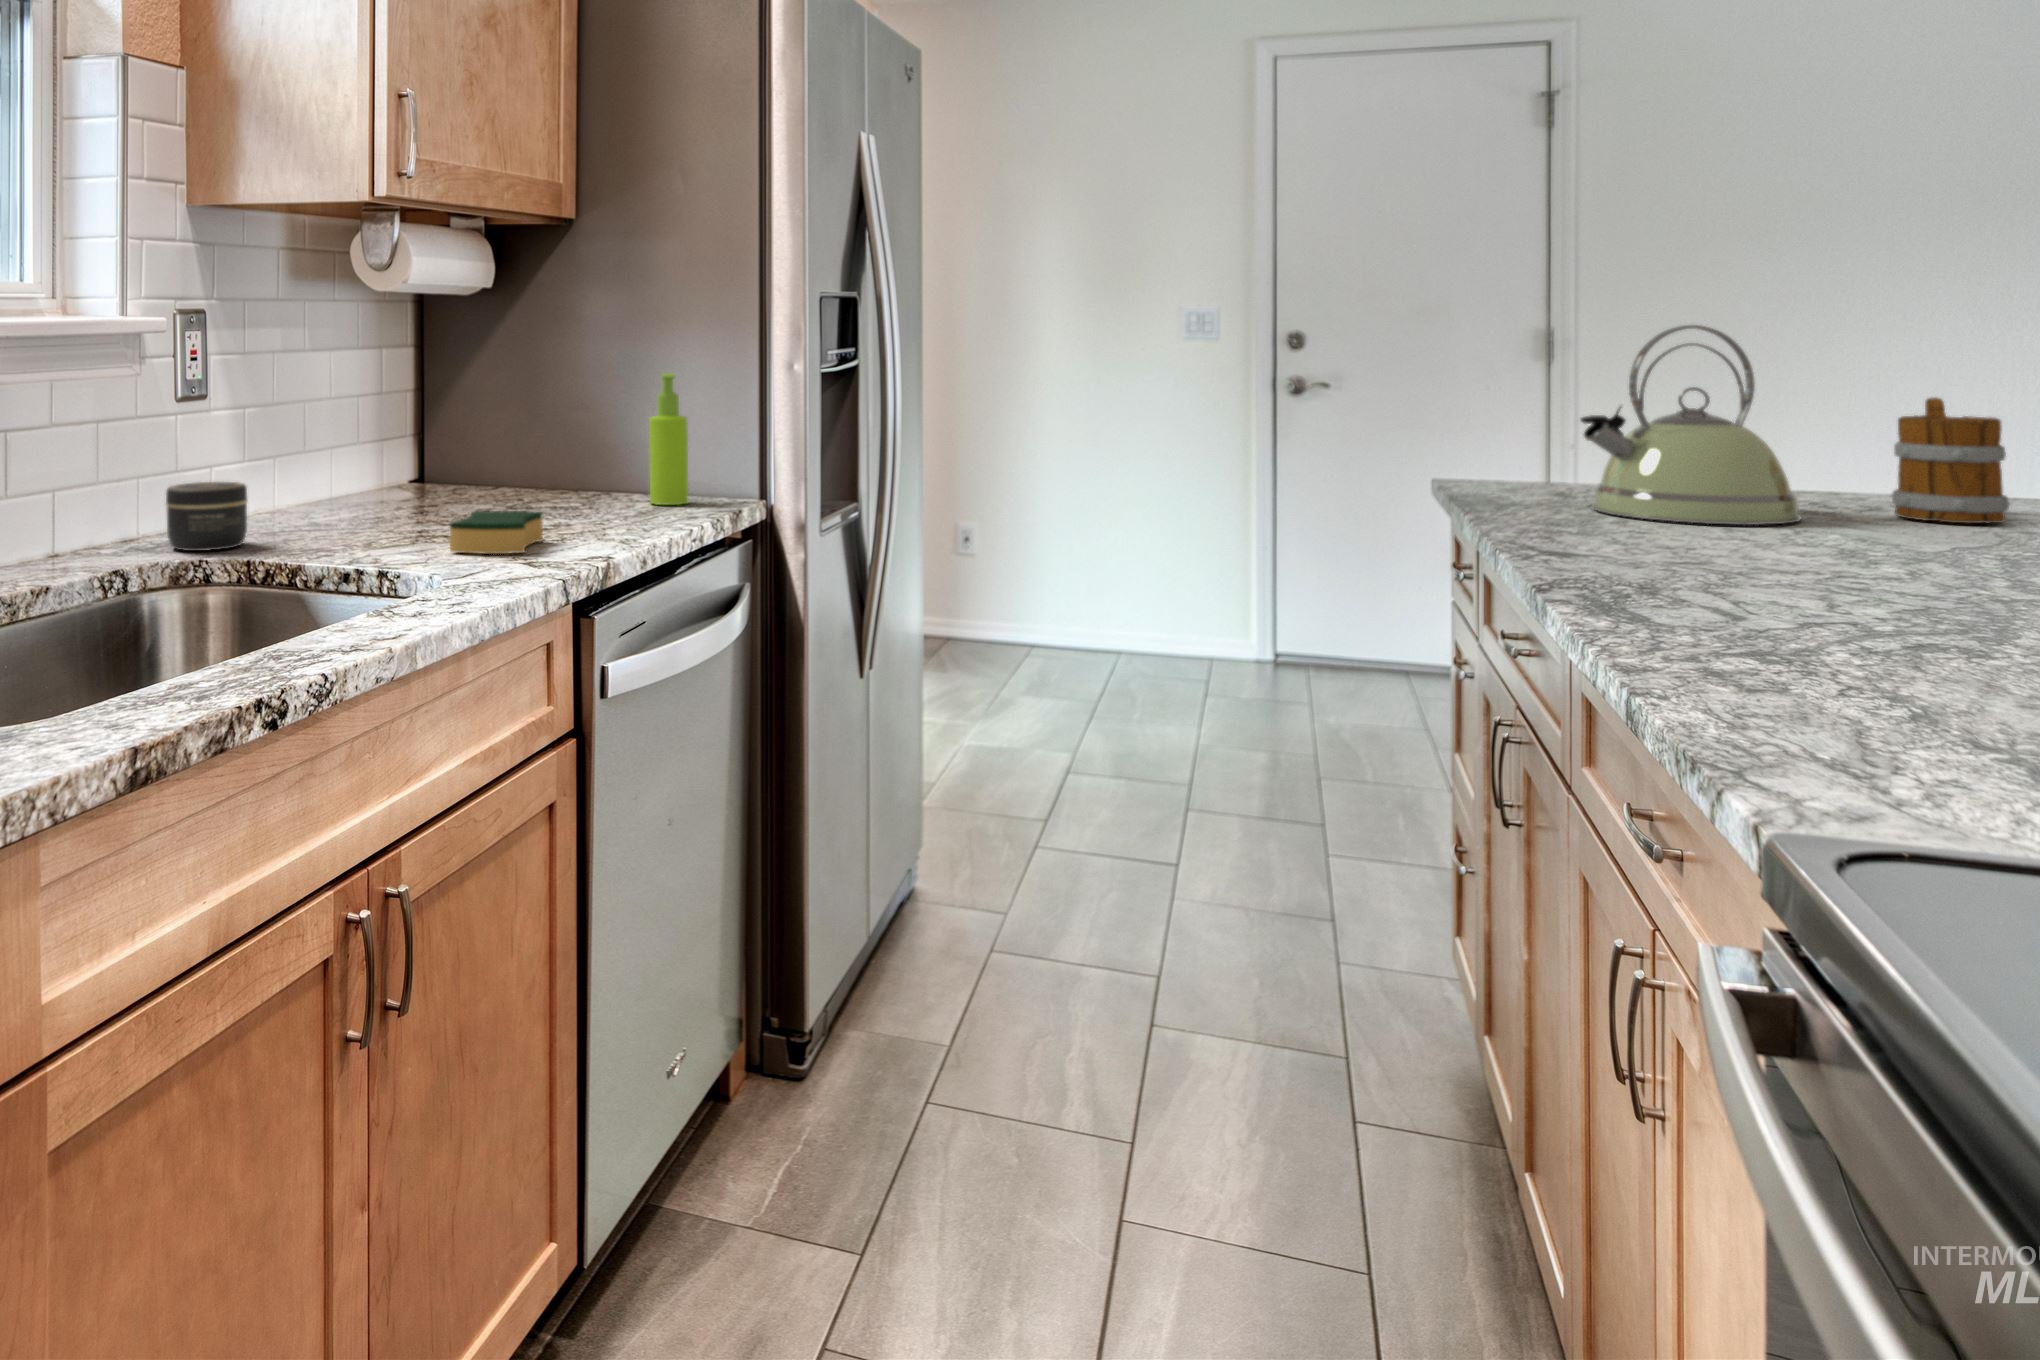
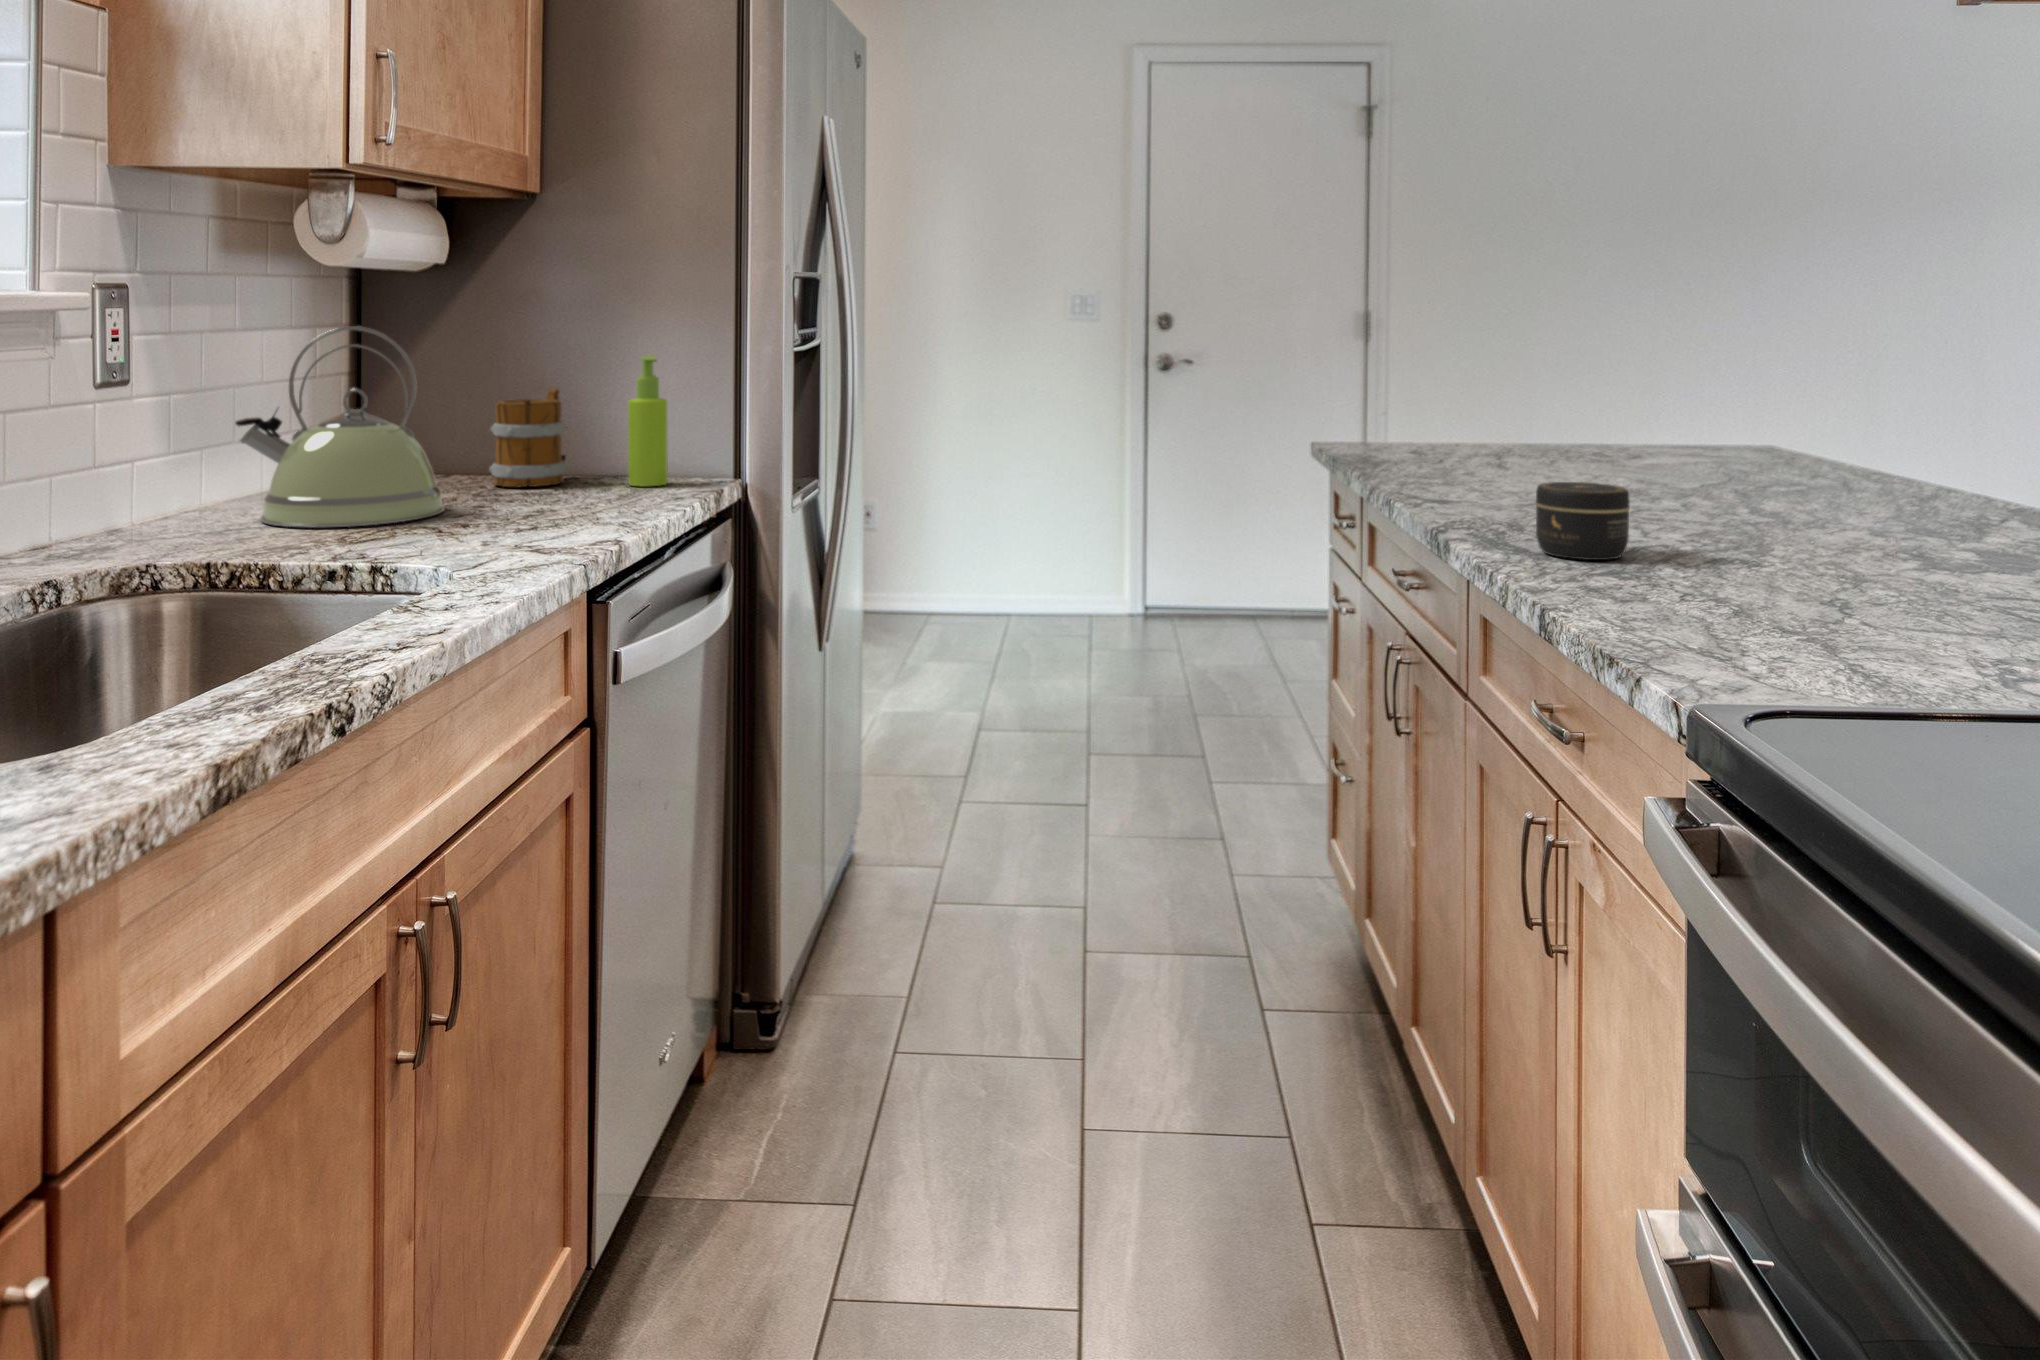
kettle: present [1580,325,1801,525] -> present [235,326,445,528]
mug: present [1892,397,2009,523] -> present [490,388,567,487]
jar: present [166,482,248,551] -> present [1535,482,1630,560]
sponge: present [450,511,543,554] -> none [447,497,541,542]

